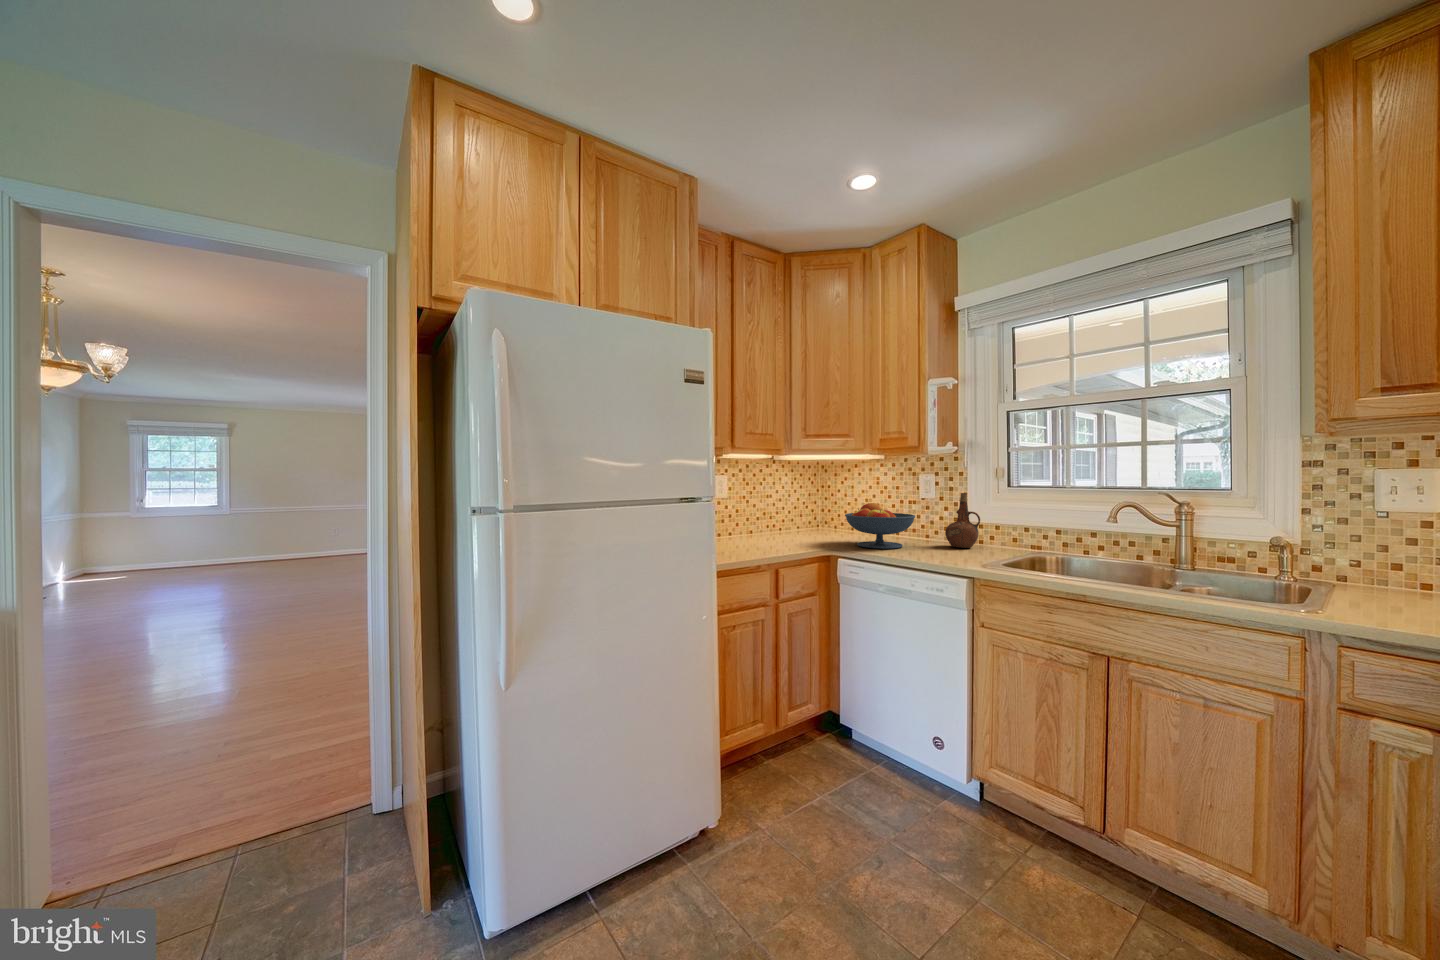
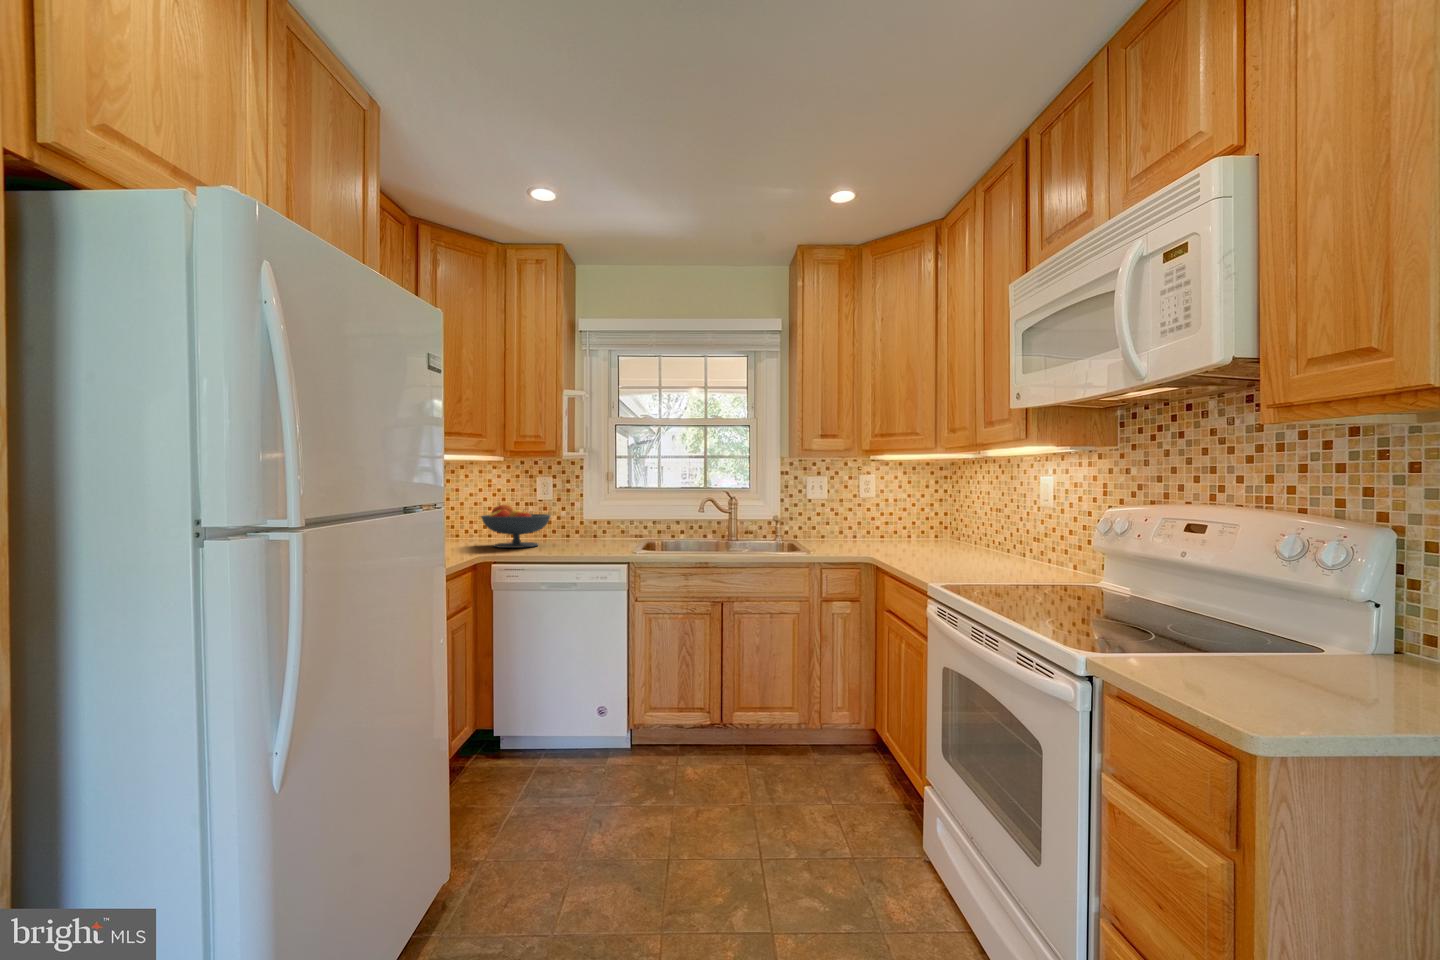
ceramic pitcher: present [945,493,980,548] -> none [570,493,599,541]

